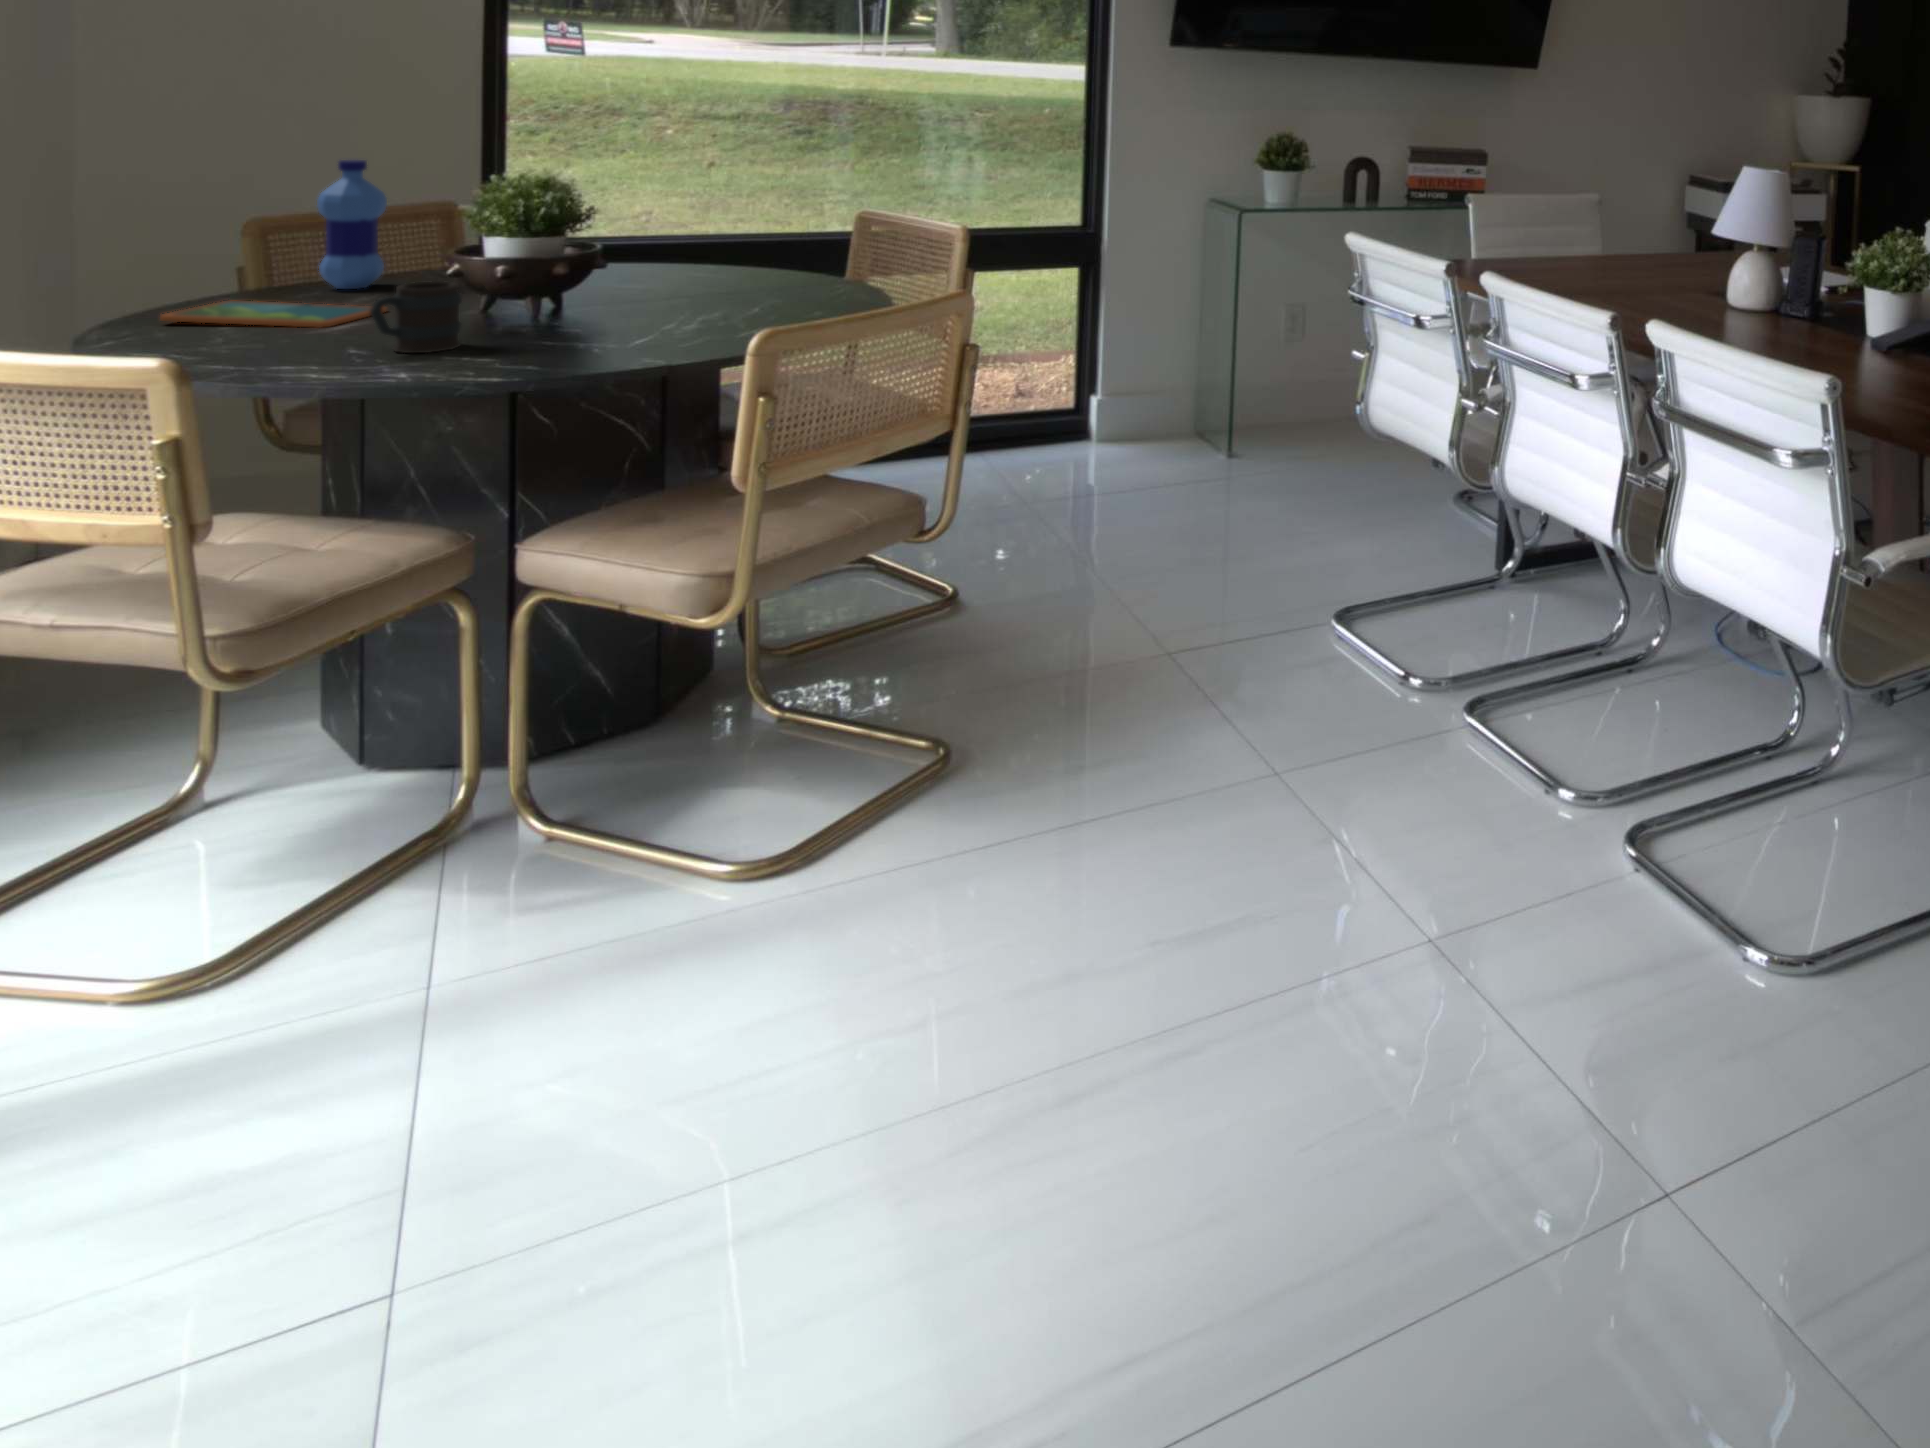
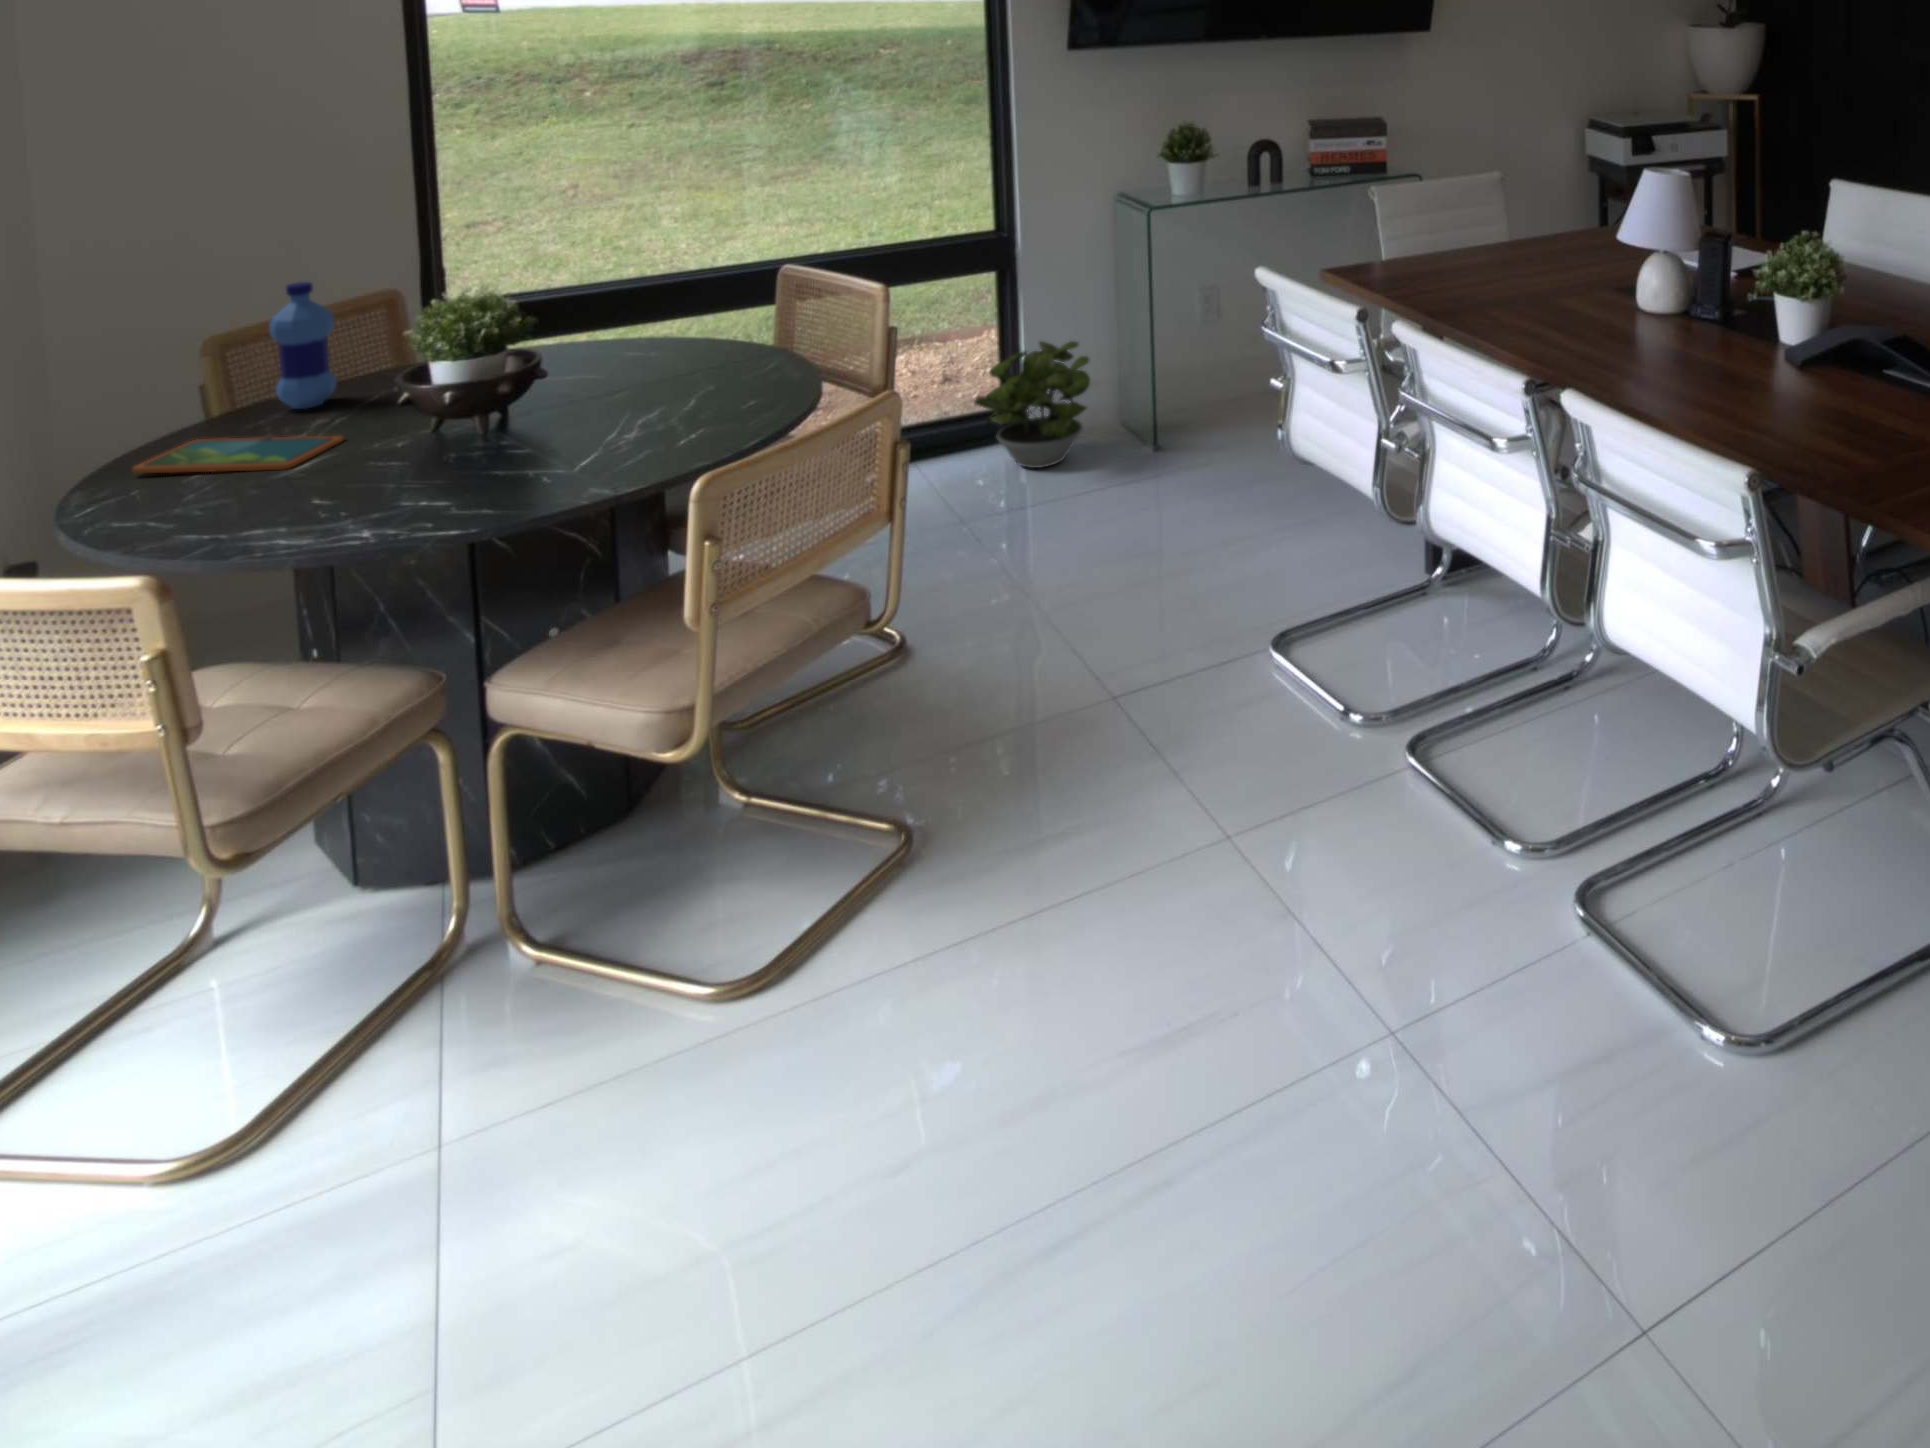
mug: present [369,281,462,353] -> none [330,427,418,504]
potted plant: none [1047,337,1168,462] -> present [975,341,1090,468]

